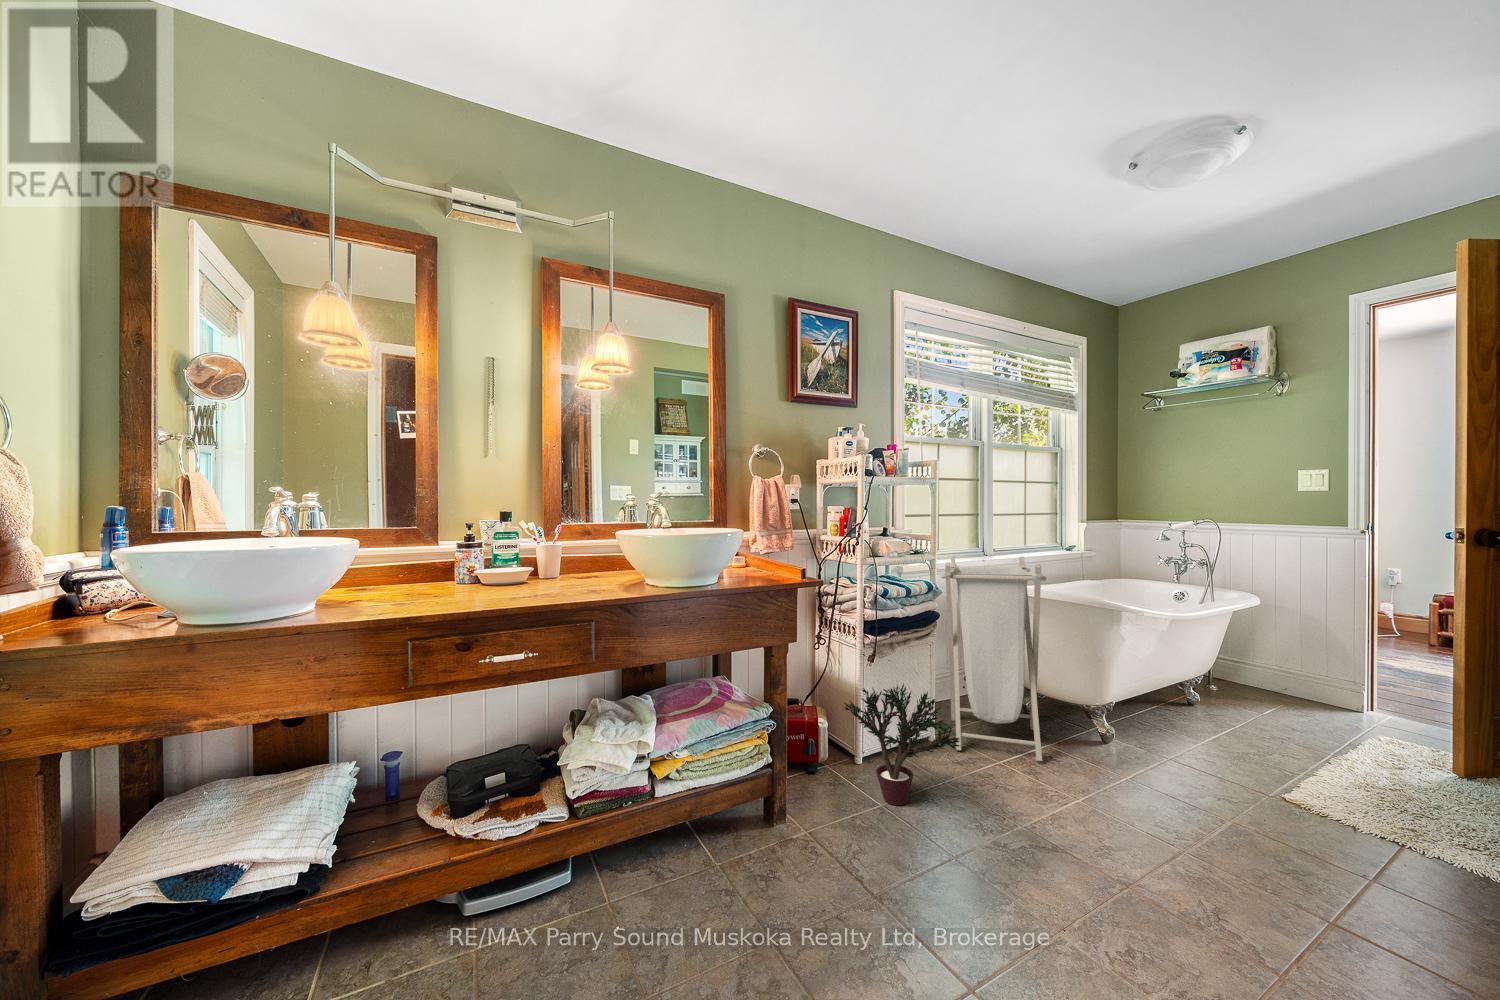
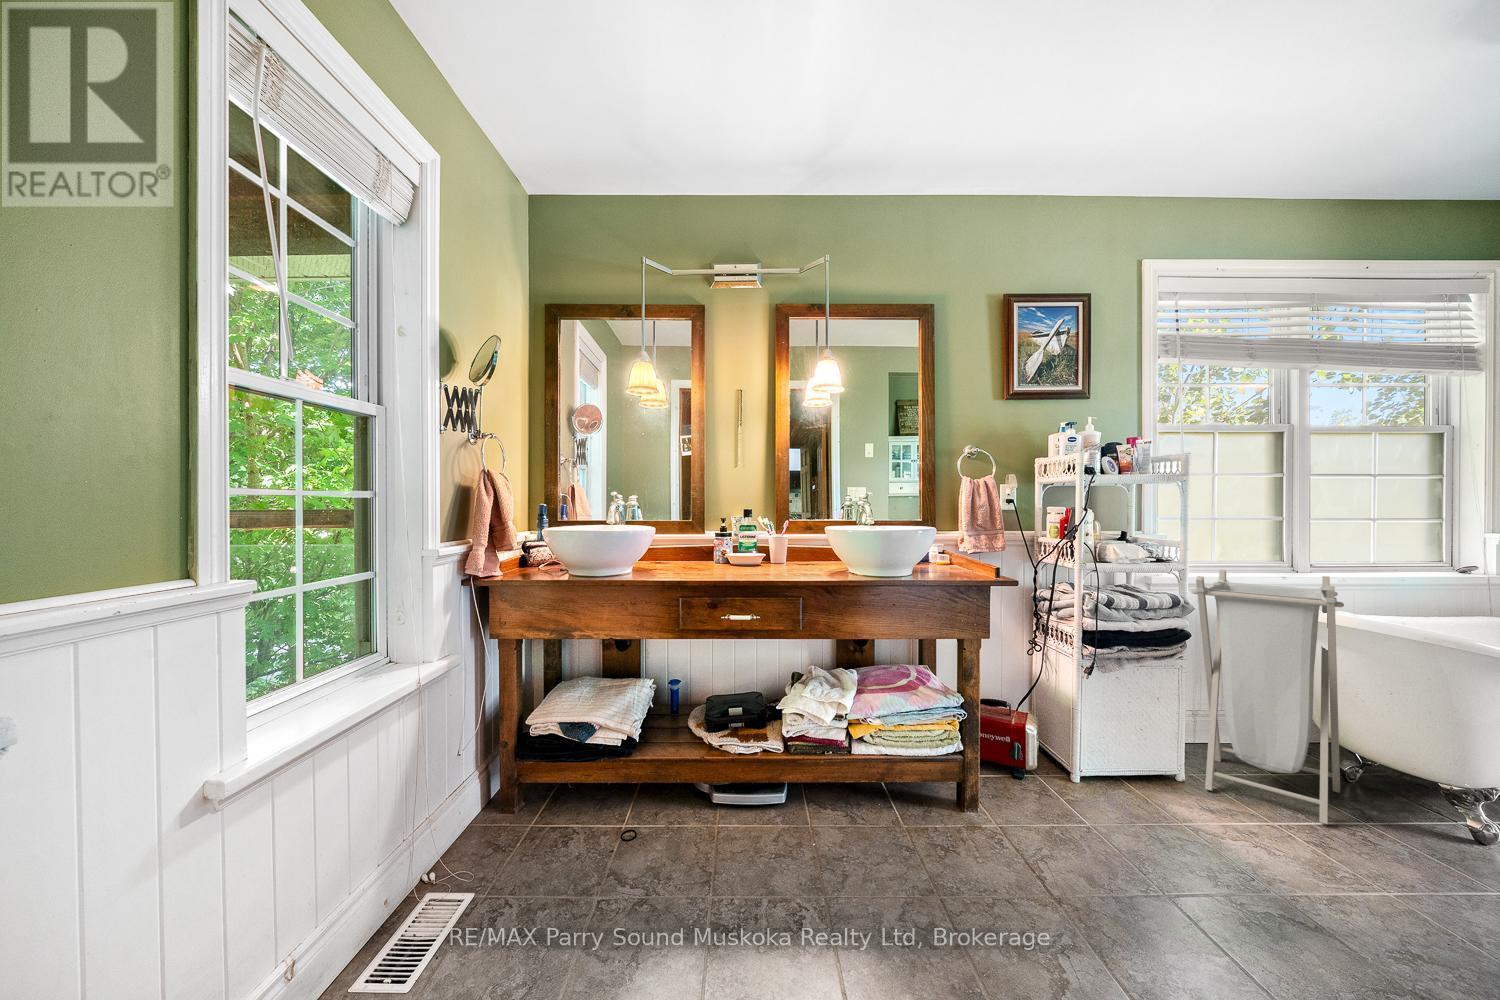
potted plant: present [844,684,960,805] -> none [1047,696,1181,821]

